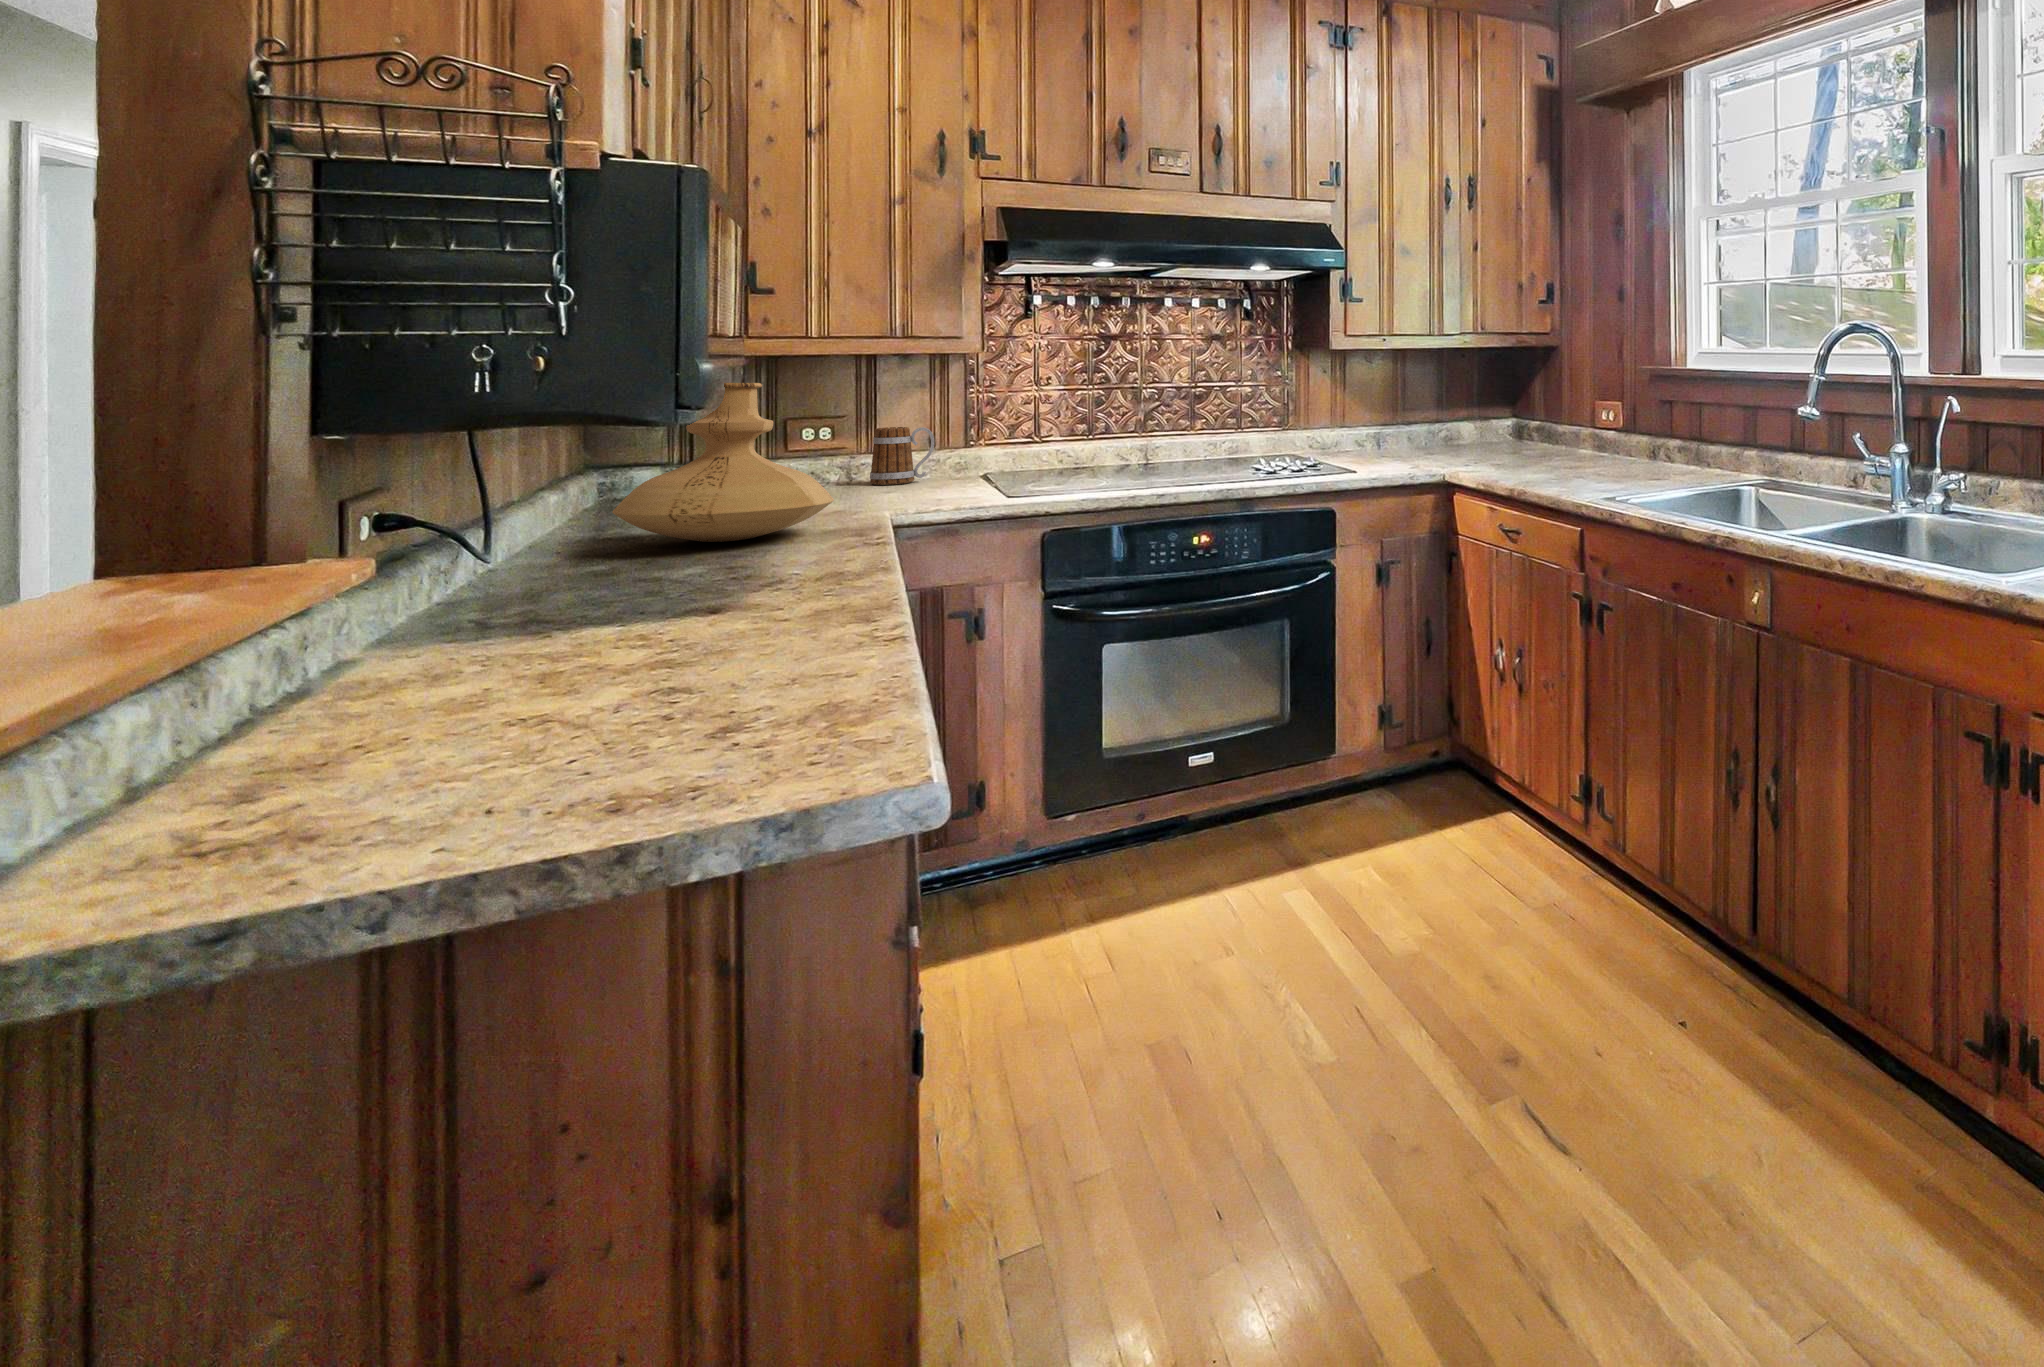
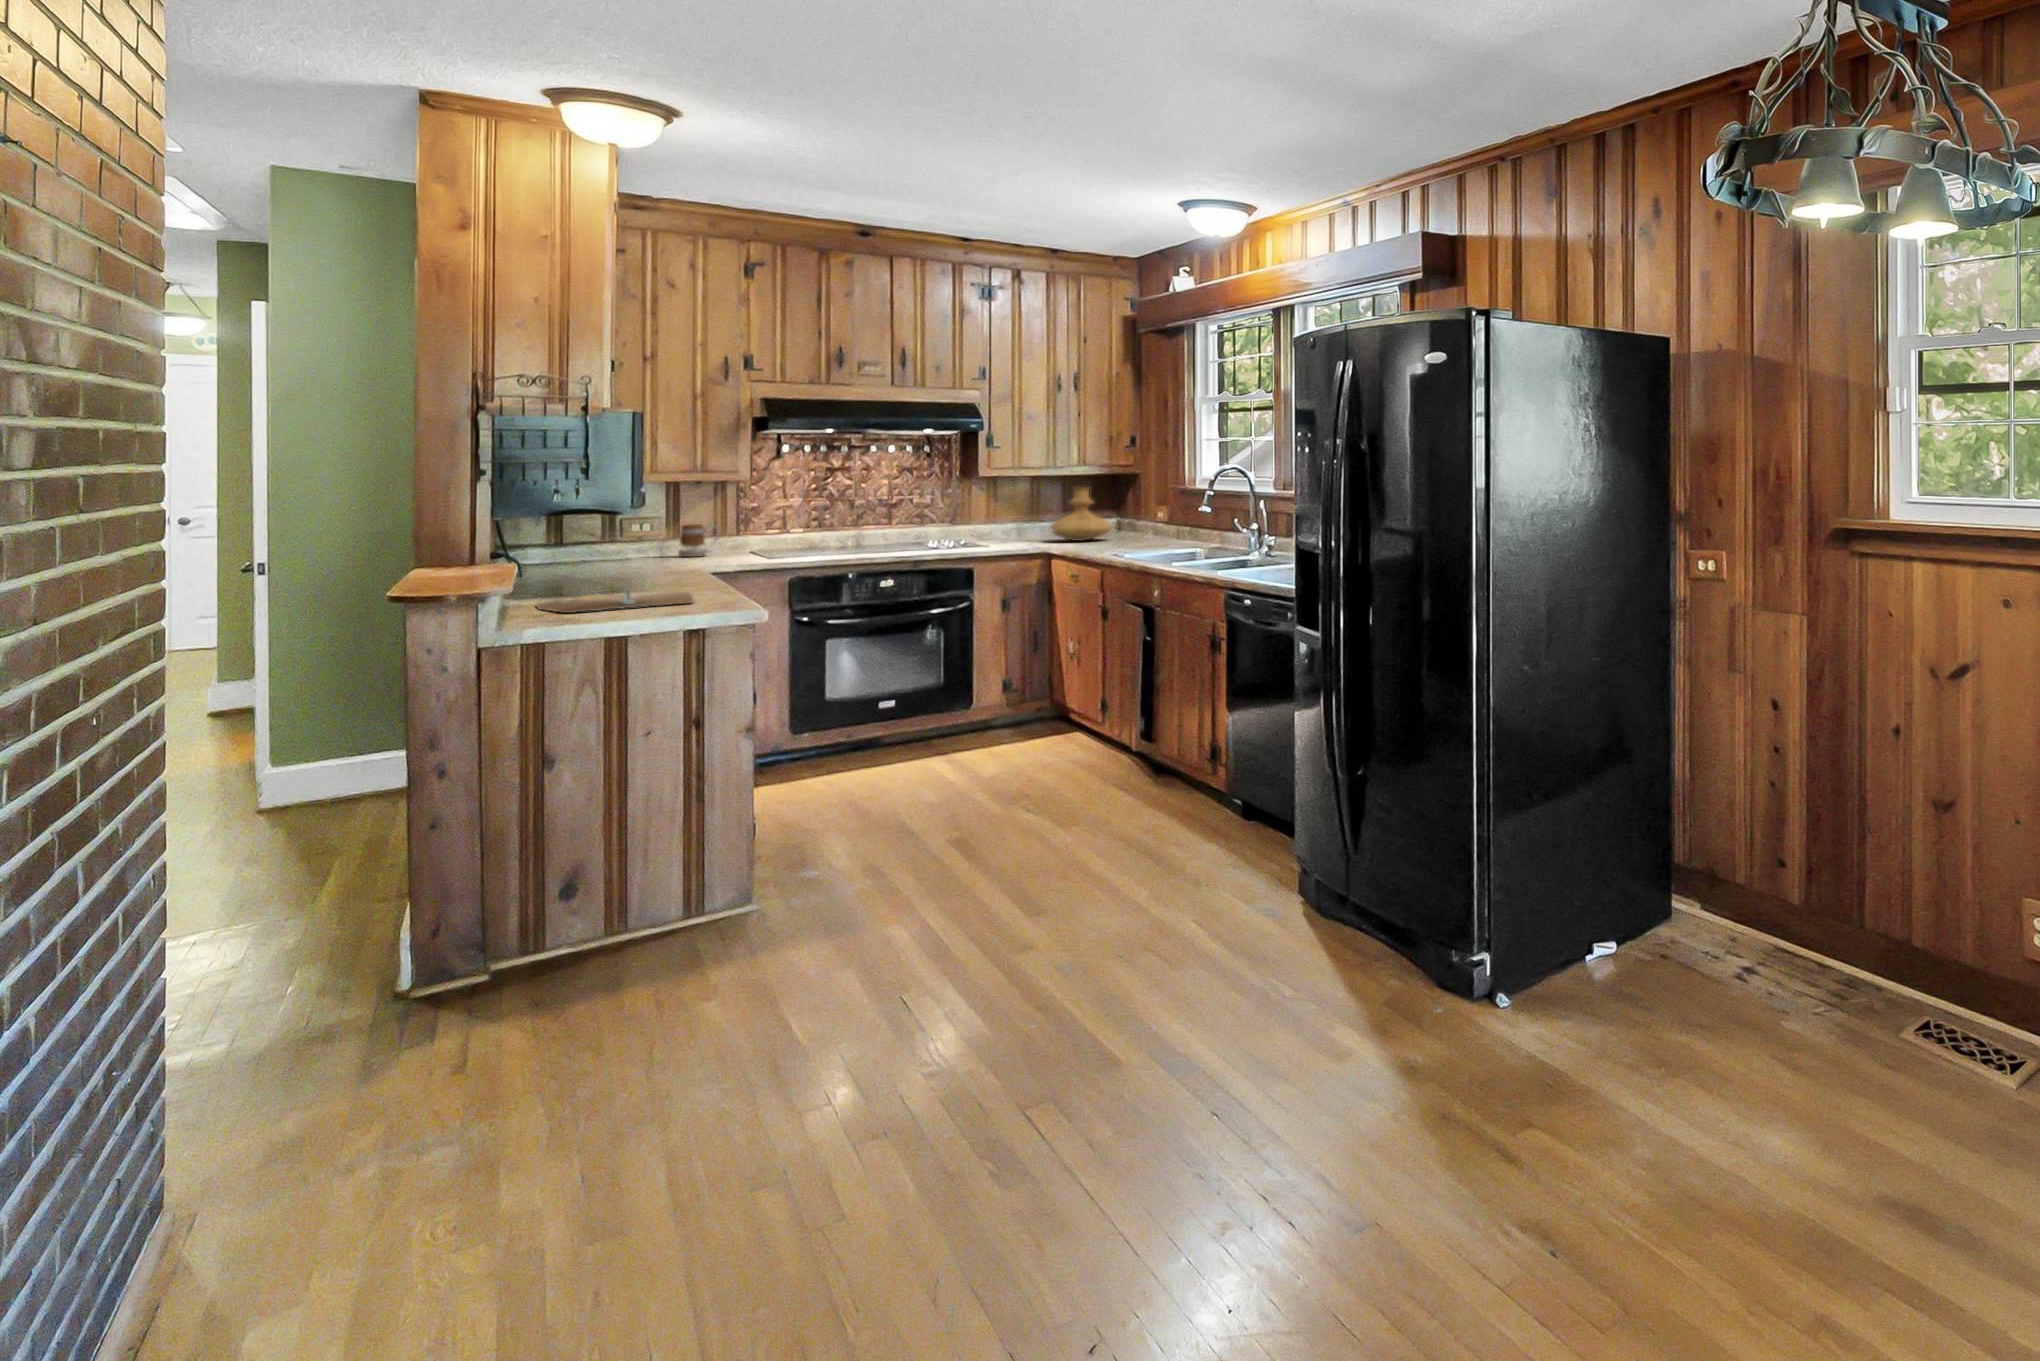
vase: present [612,383,834,542] -> present [1051,487,1112,541]
cutting board: none [302,638,811,808] -> present [537,591,693,613]

